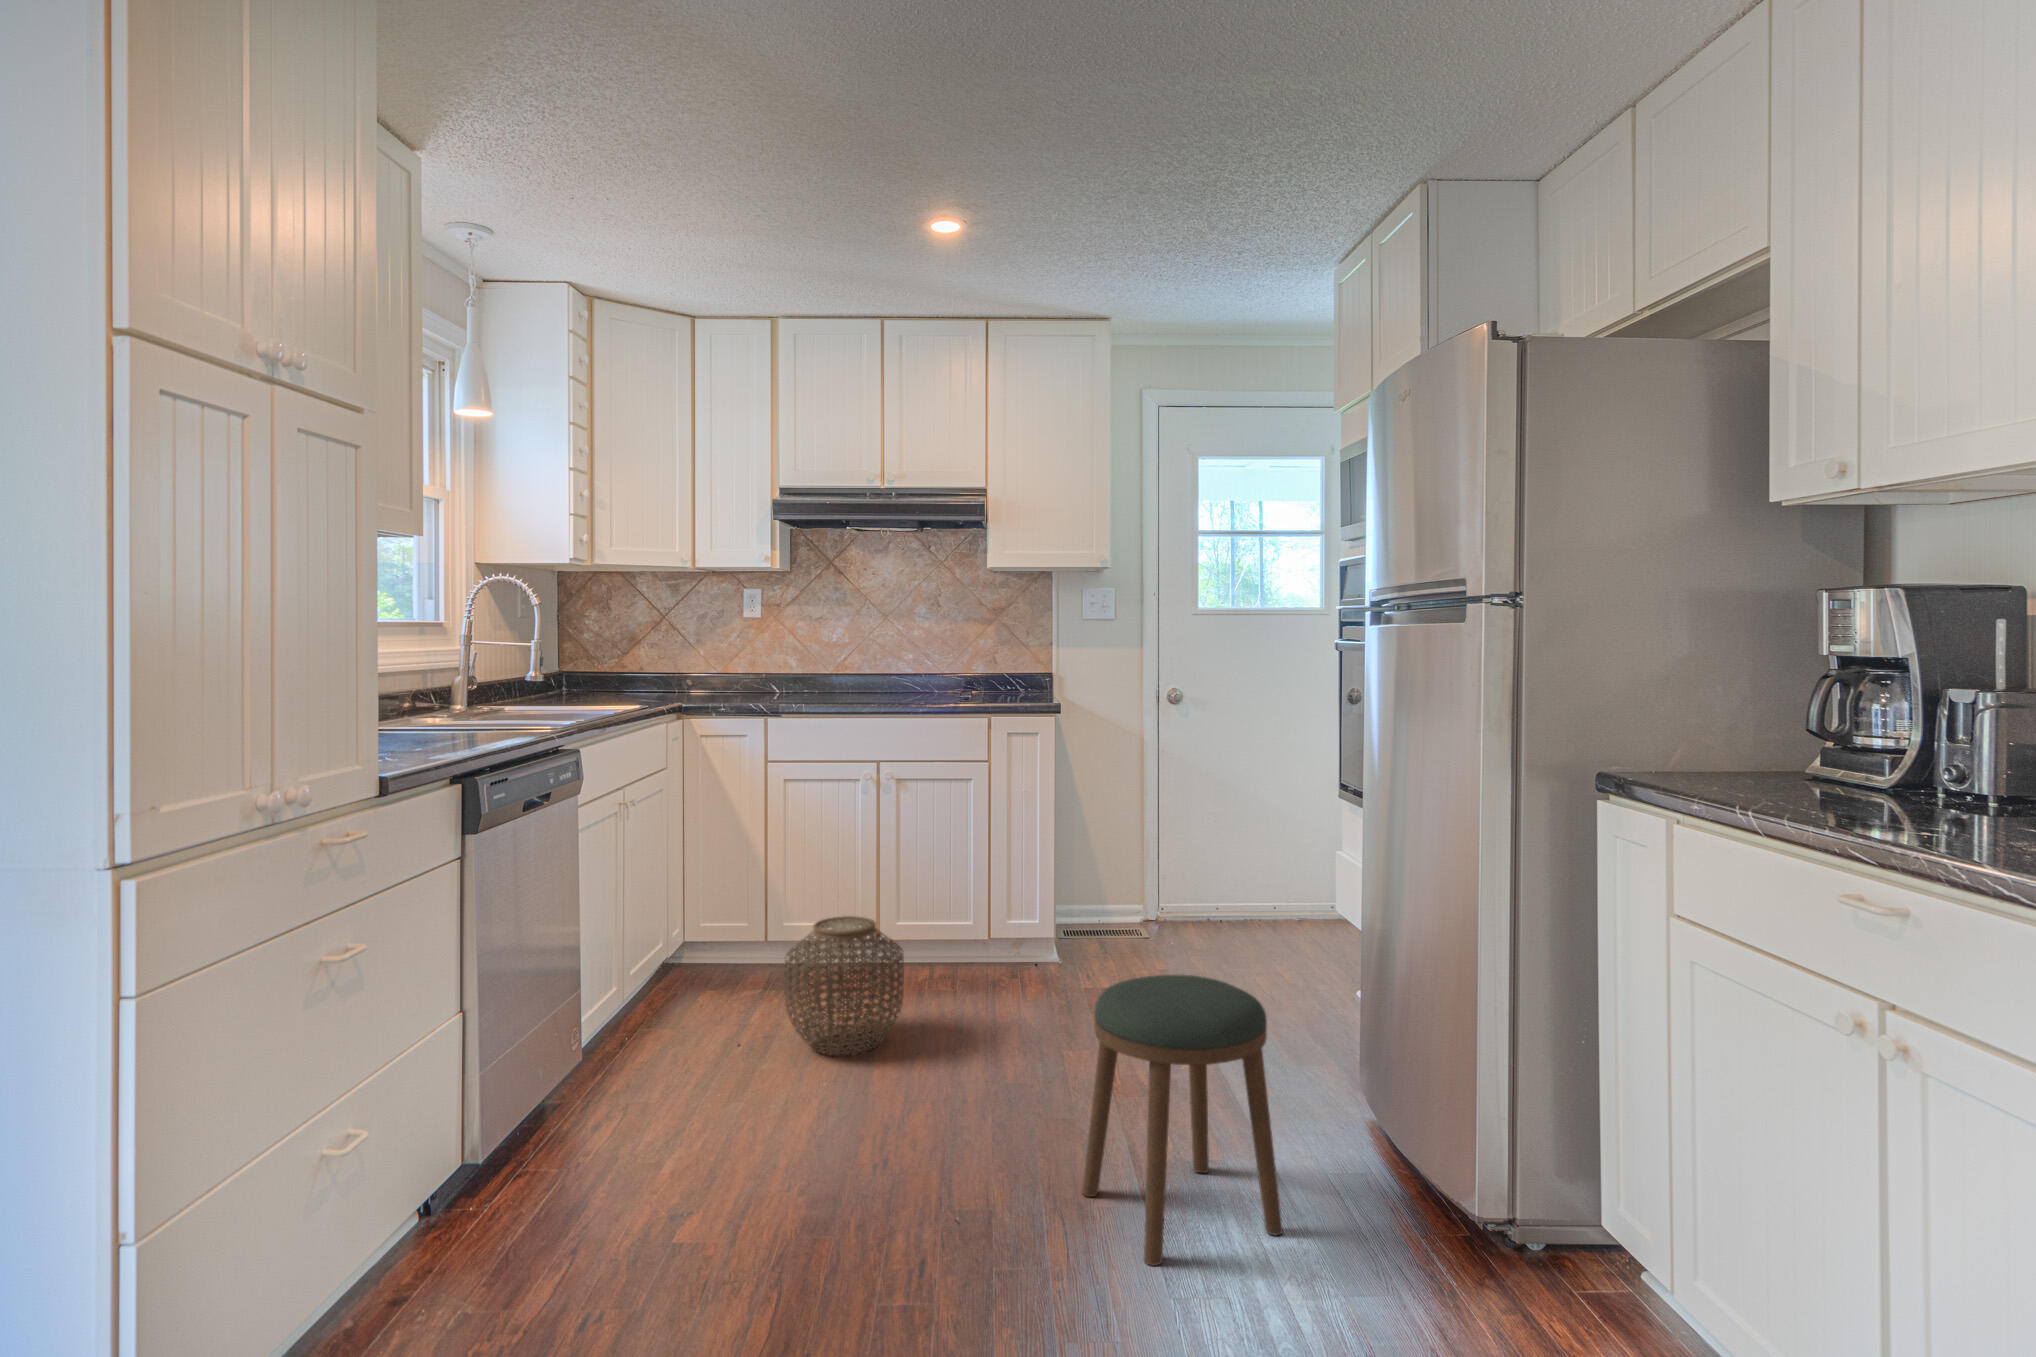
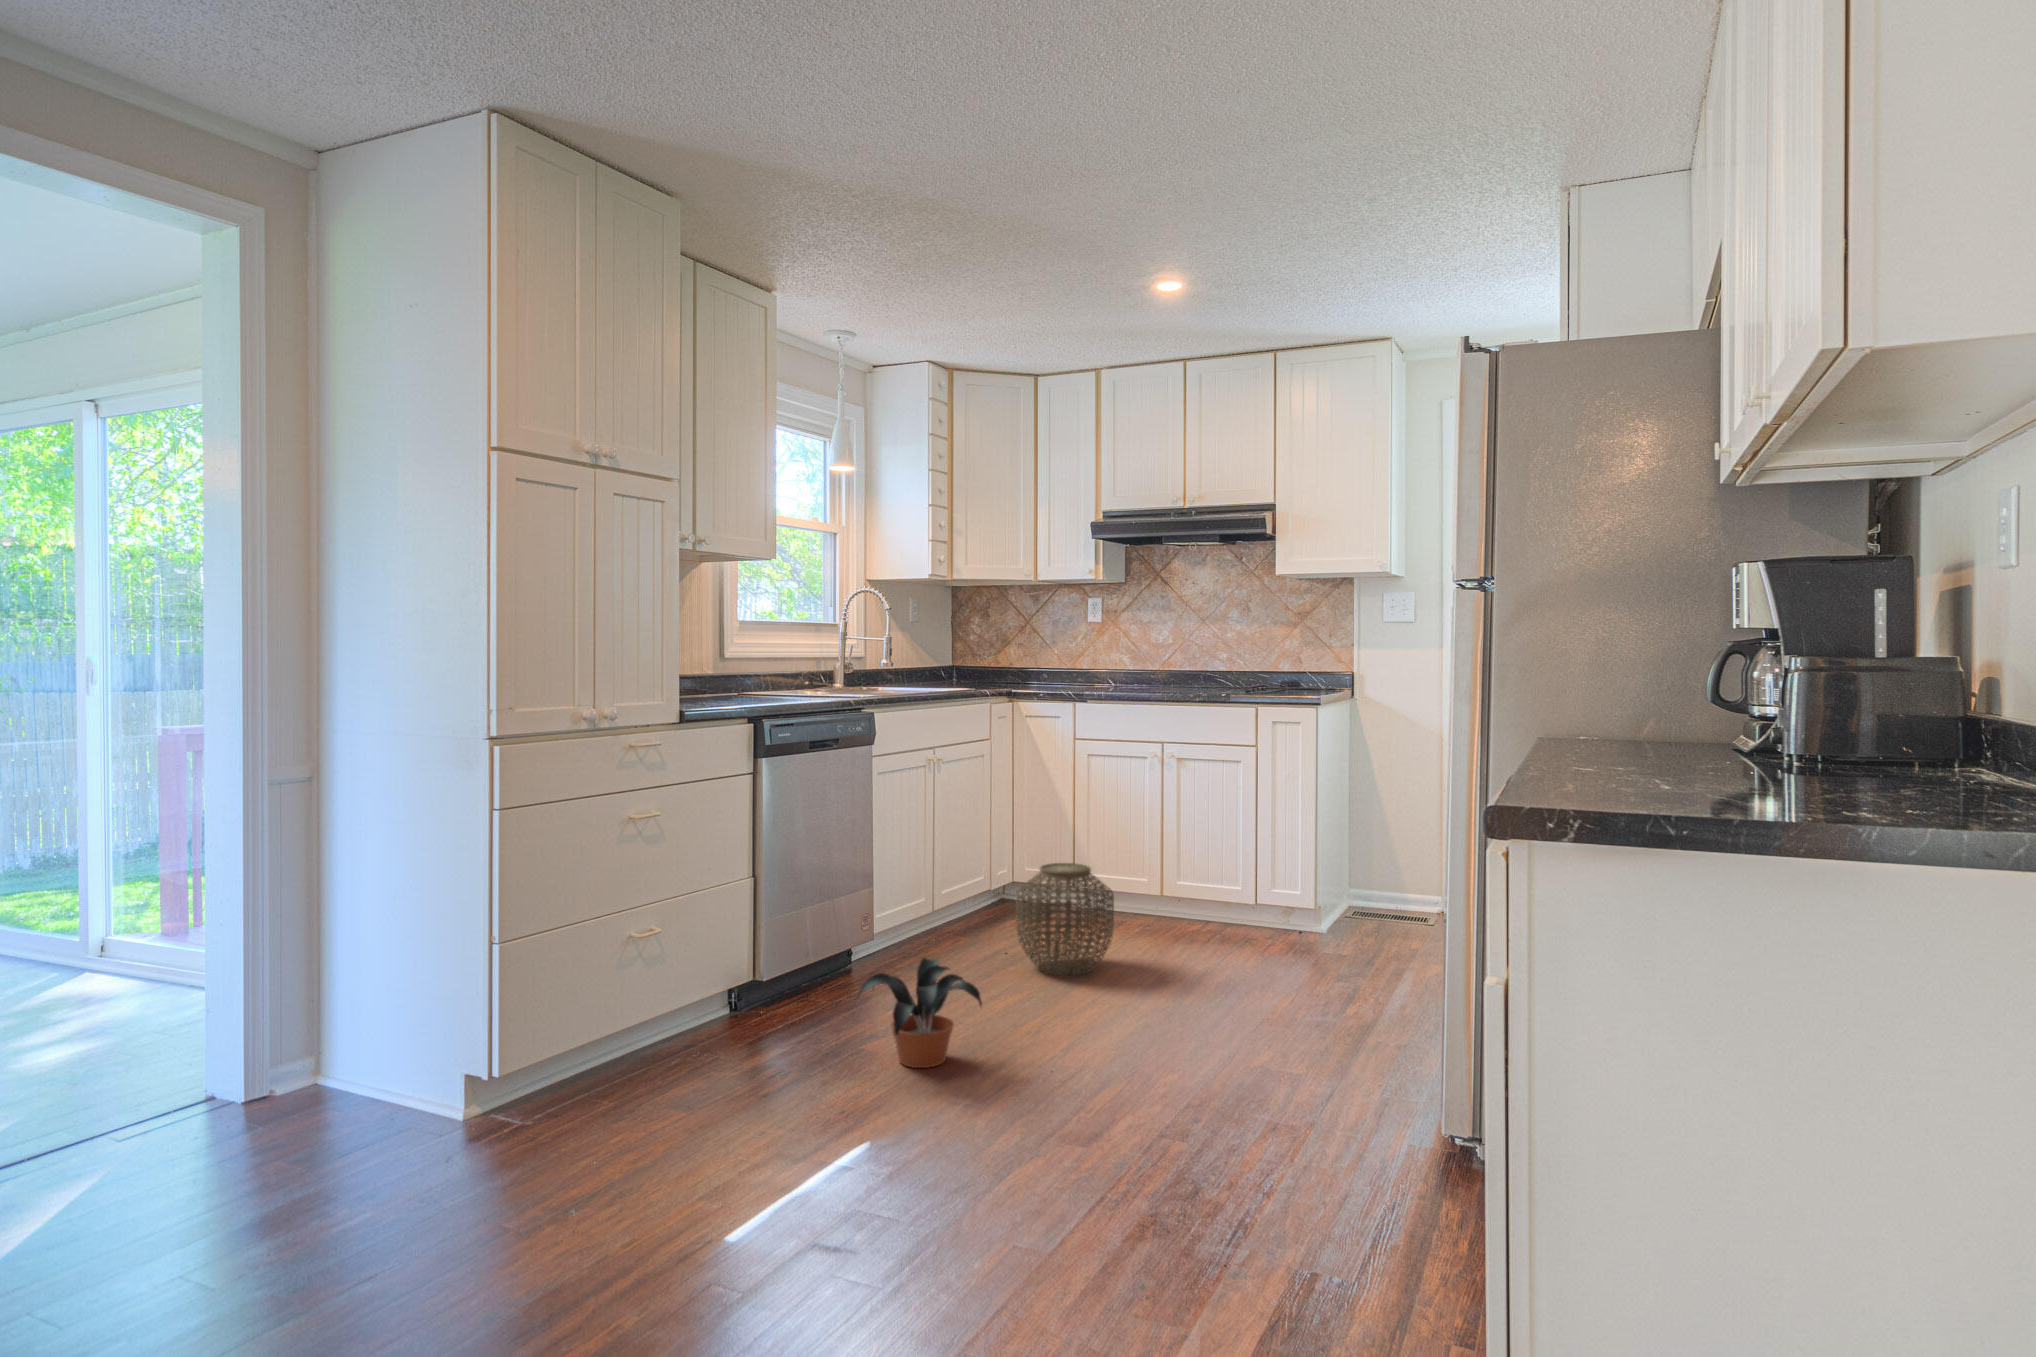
stool: present [1082,975,1283,1266] -> none [1102,911,1251,1145]
potted plant: none [744,1082,914,1243] -> present [857,958,982,1068]

